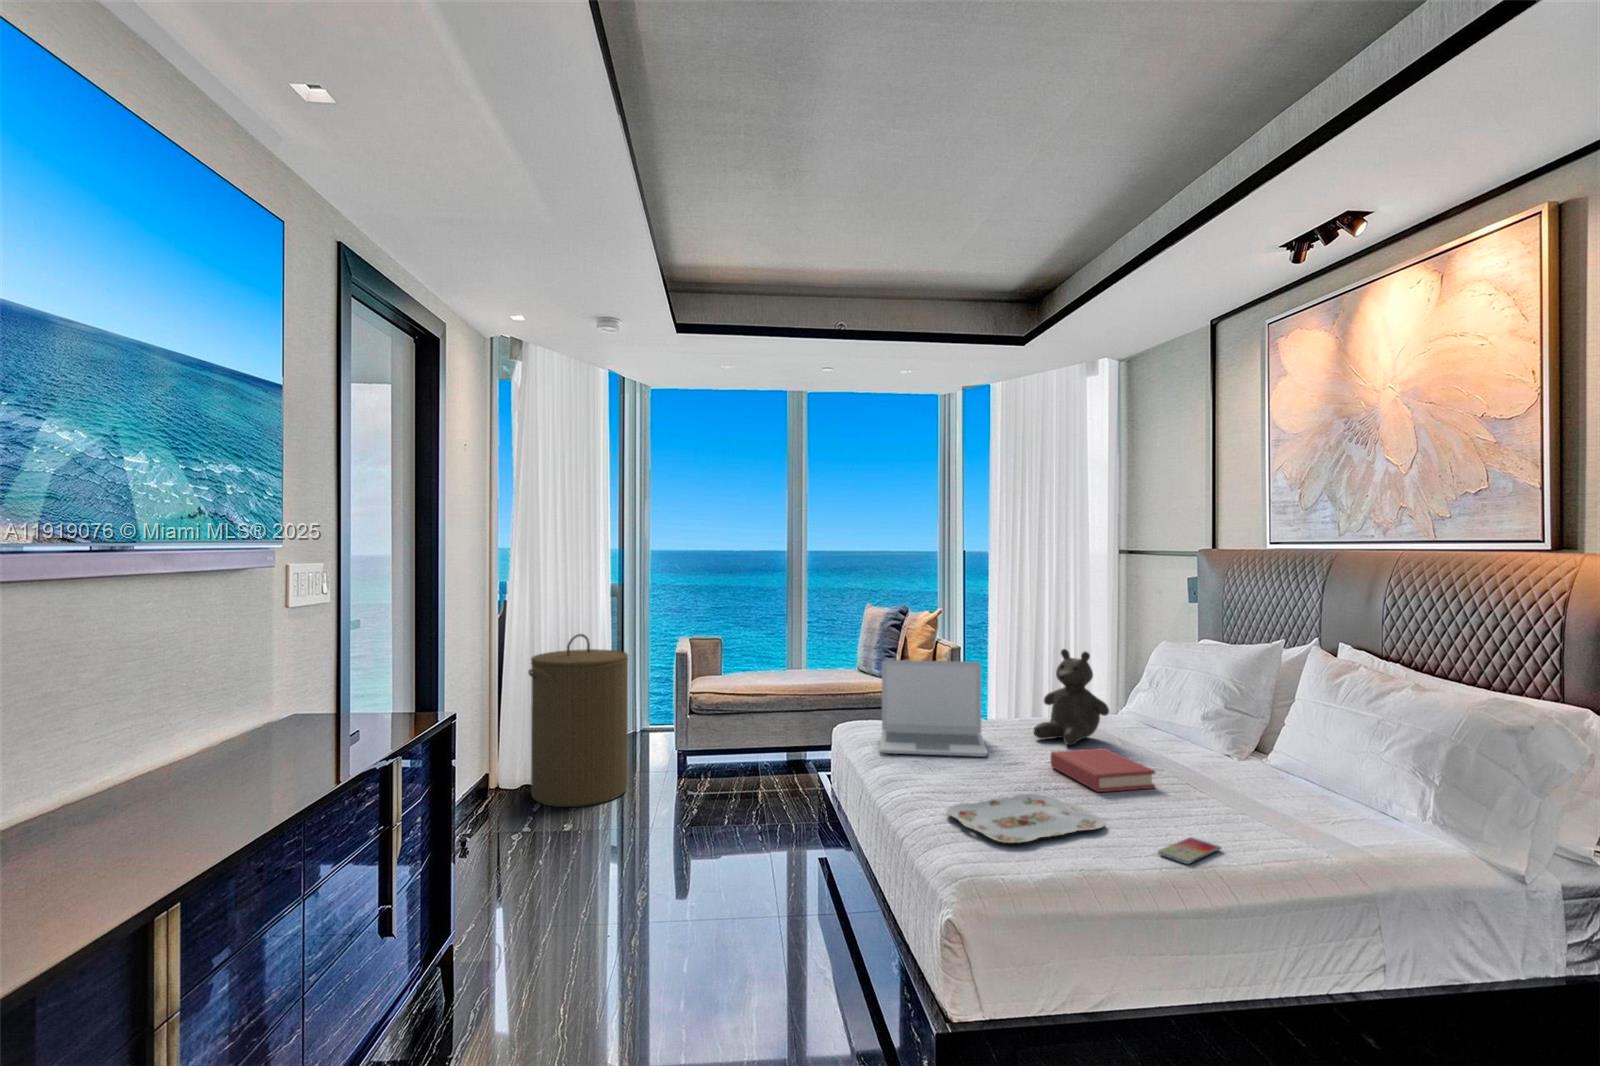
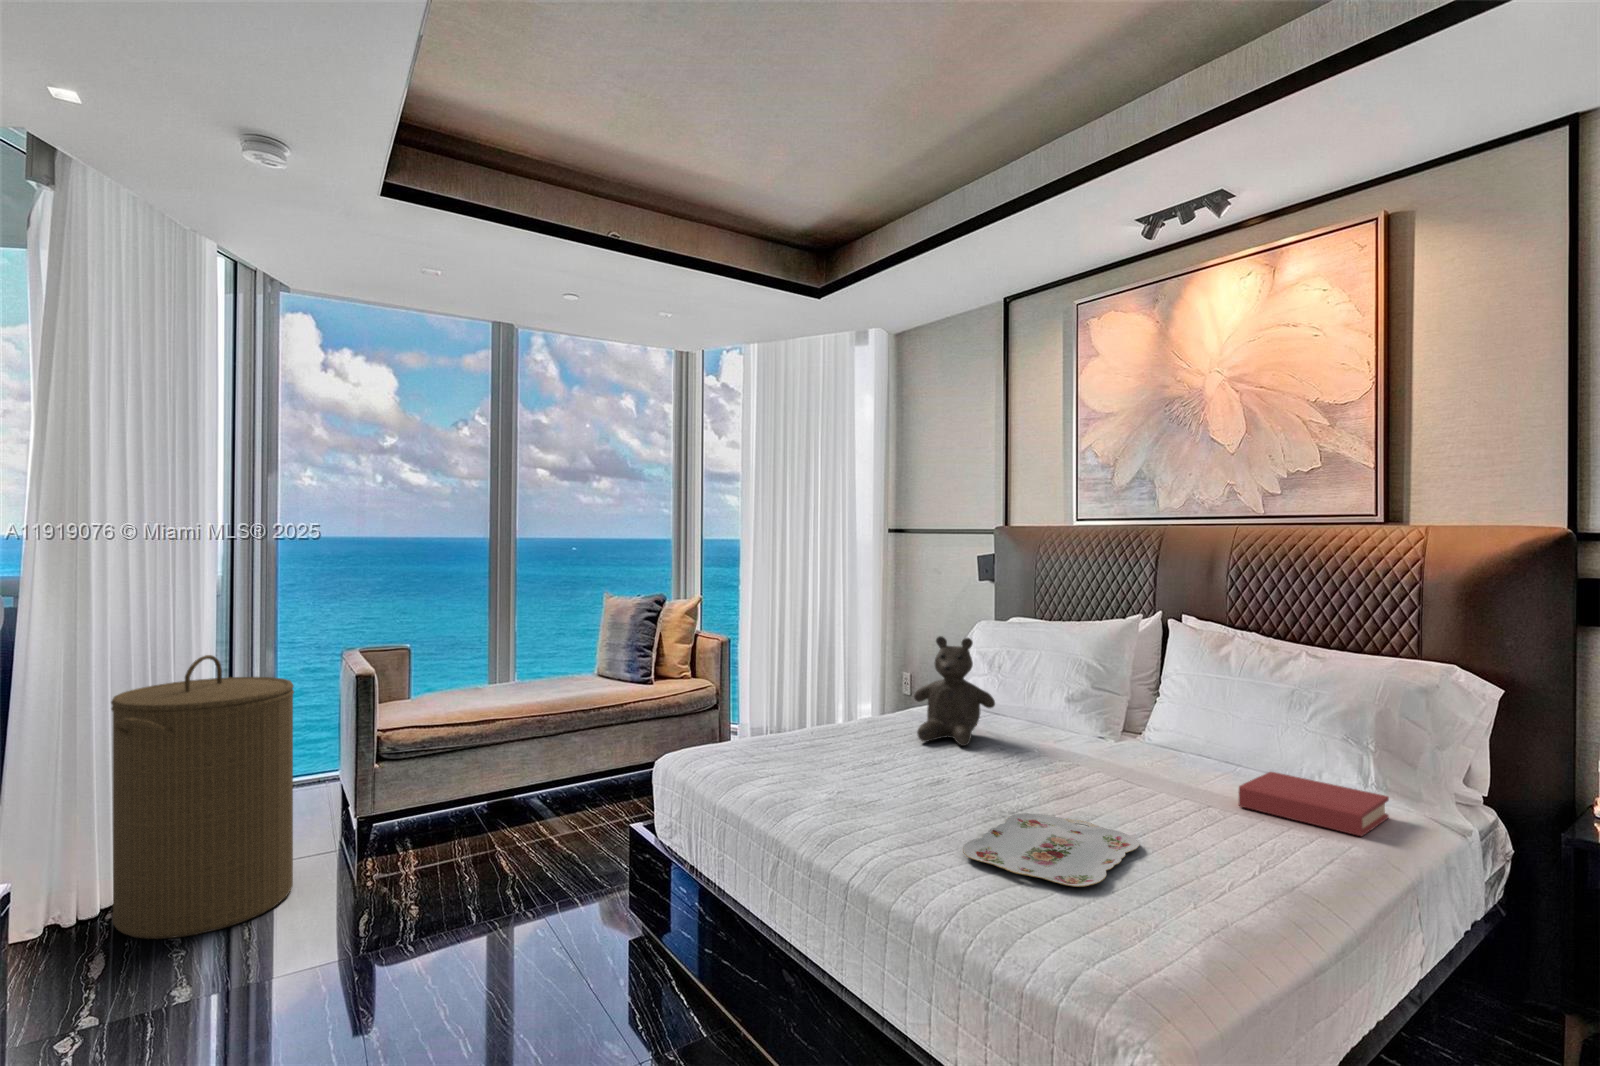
laptop: present [879,660,987,757] -> none [749,658,902,785]
hardback book: present [1051,748,1155,792] -> present [1239,772,1389,836]
smartphone: present [1158,837,1221,864] -> none [1225,838,1268,873]

